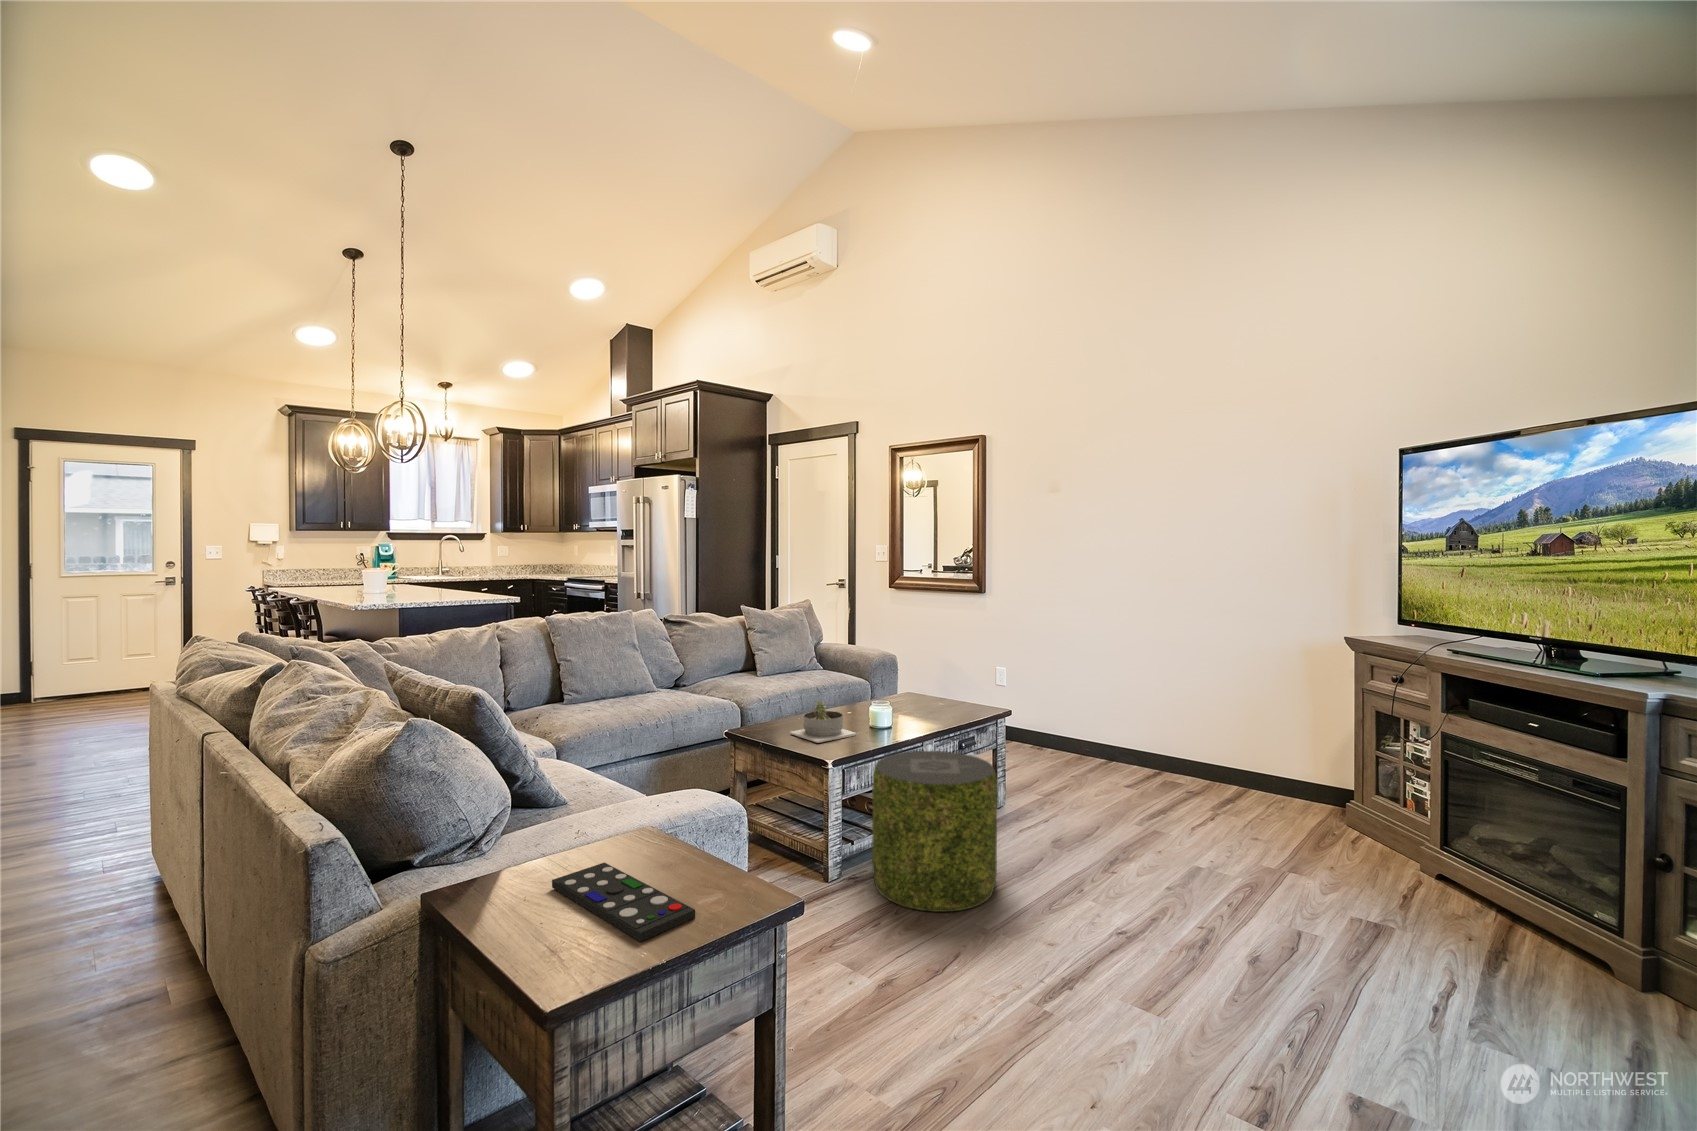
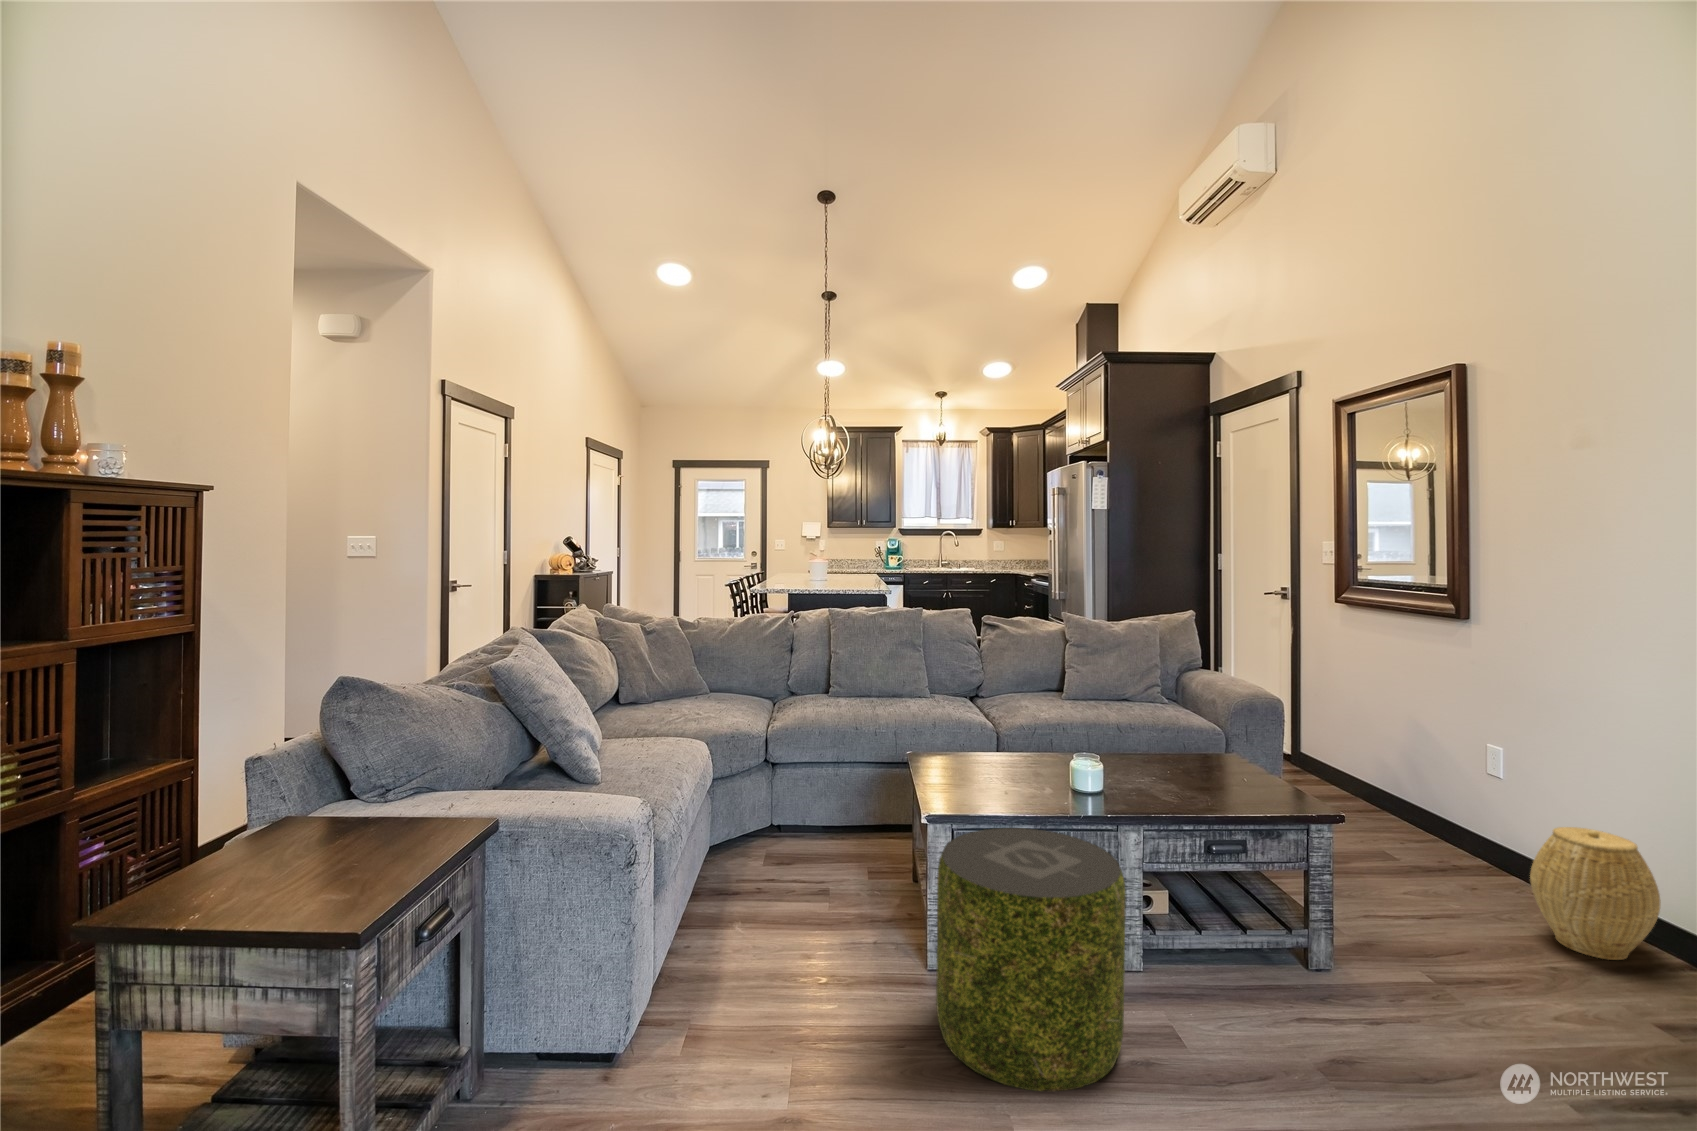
woven basket: none [1041,700,1092,765] -> present [1530,827,1661,960]
succulent planter: present [790,701,856,743] -> none [960,736,1026,792]
remote control: present [552,862,695,942] -> none [213,833,377,905]

